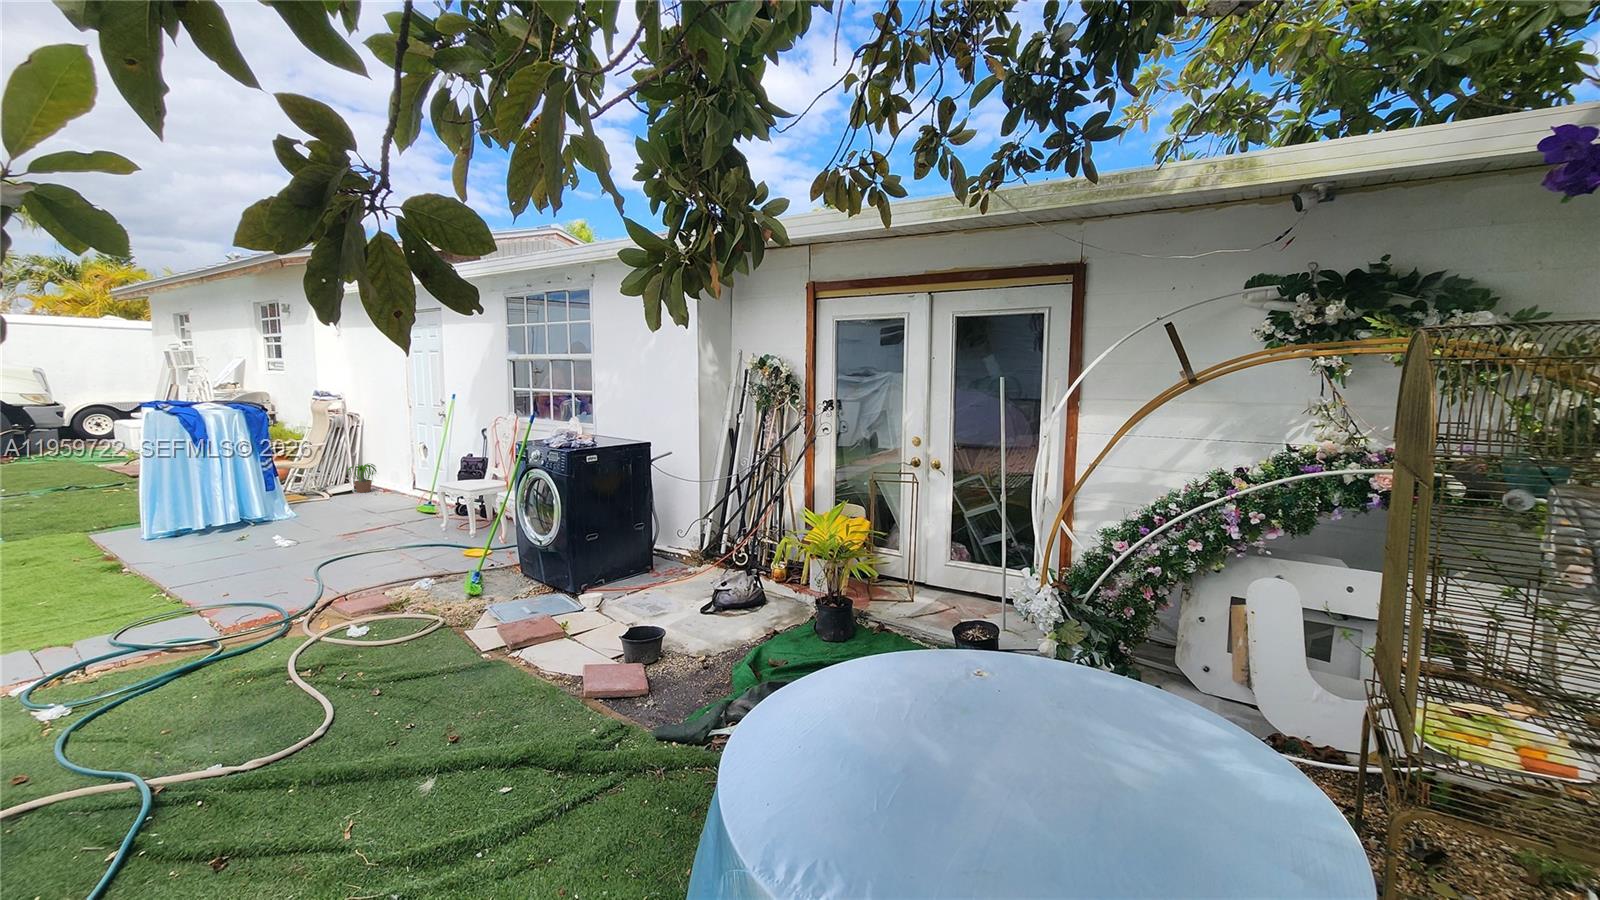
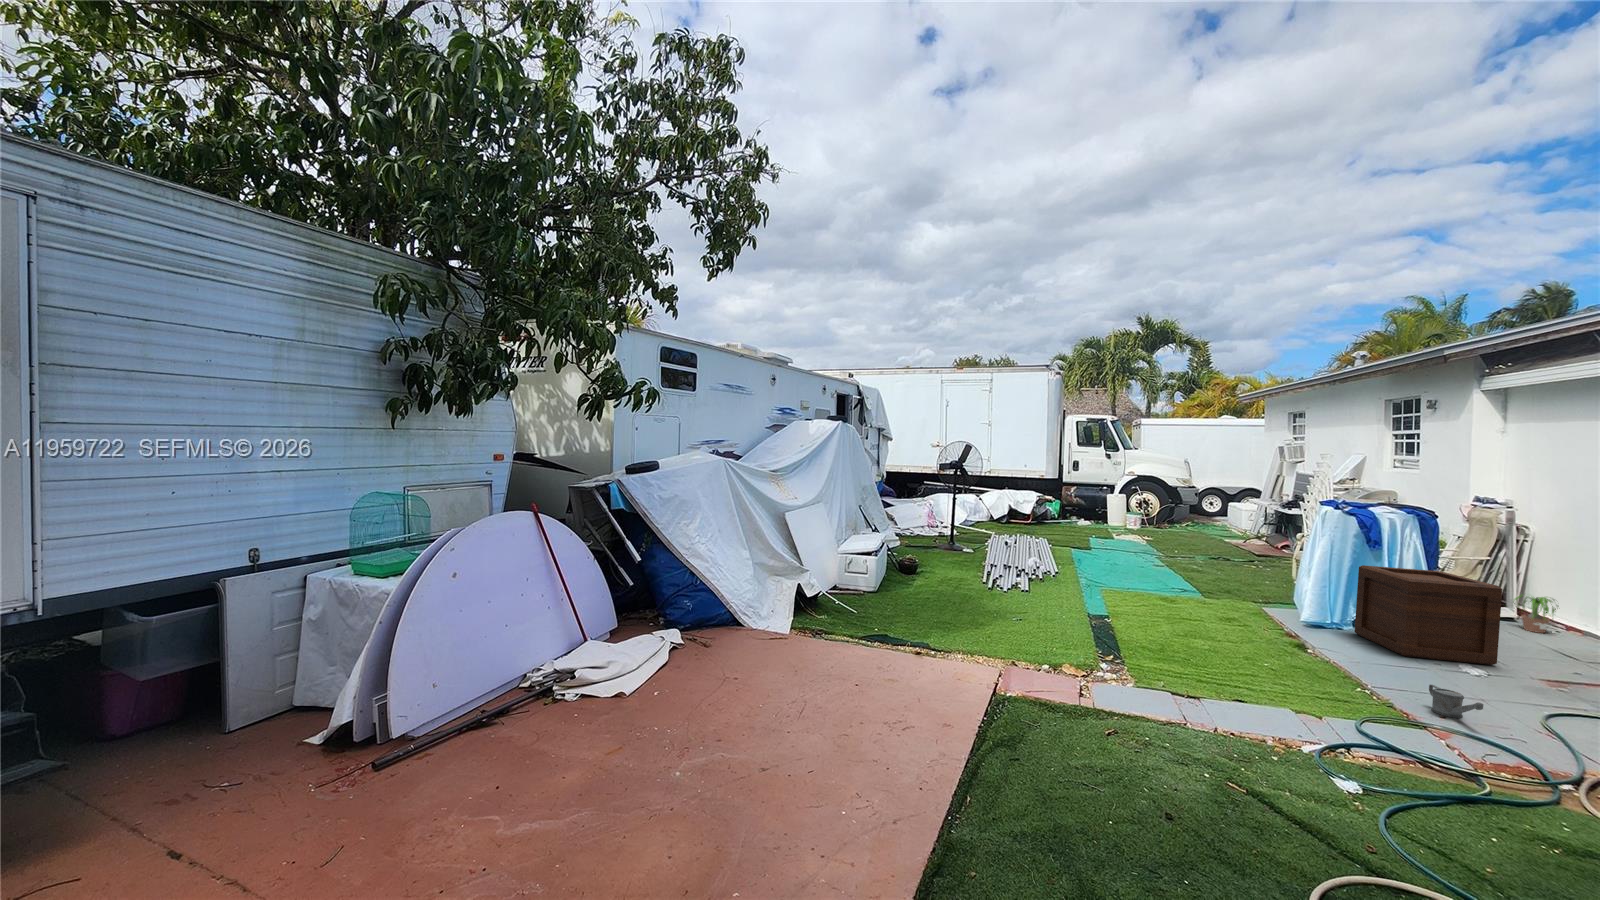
wooden crate: none [185,460,312,545] -> present [1355,565,1502,665]
watering can: none [219,567,256,591] -> present [1429,684,1483,718]

